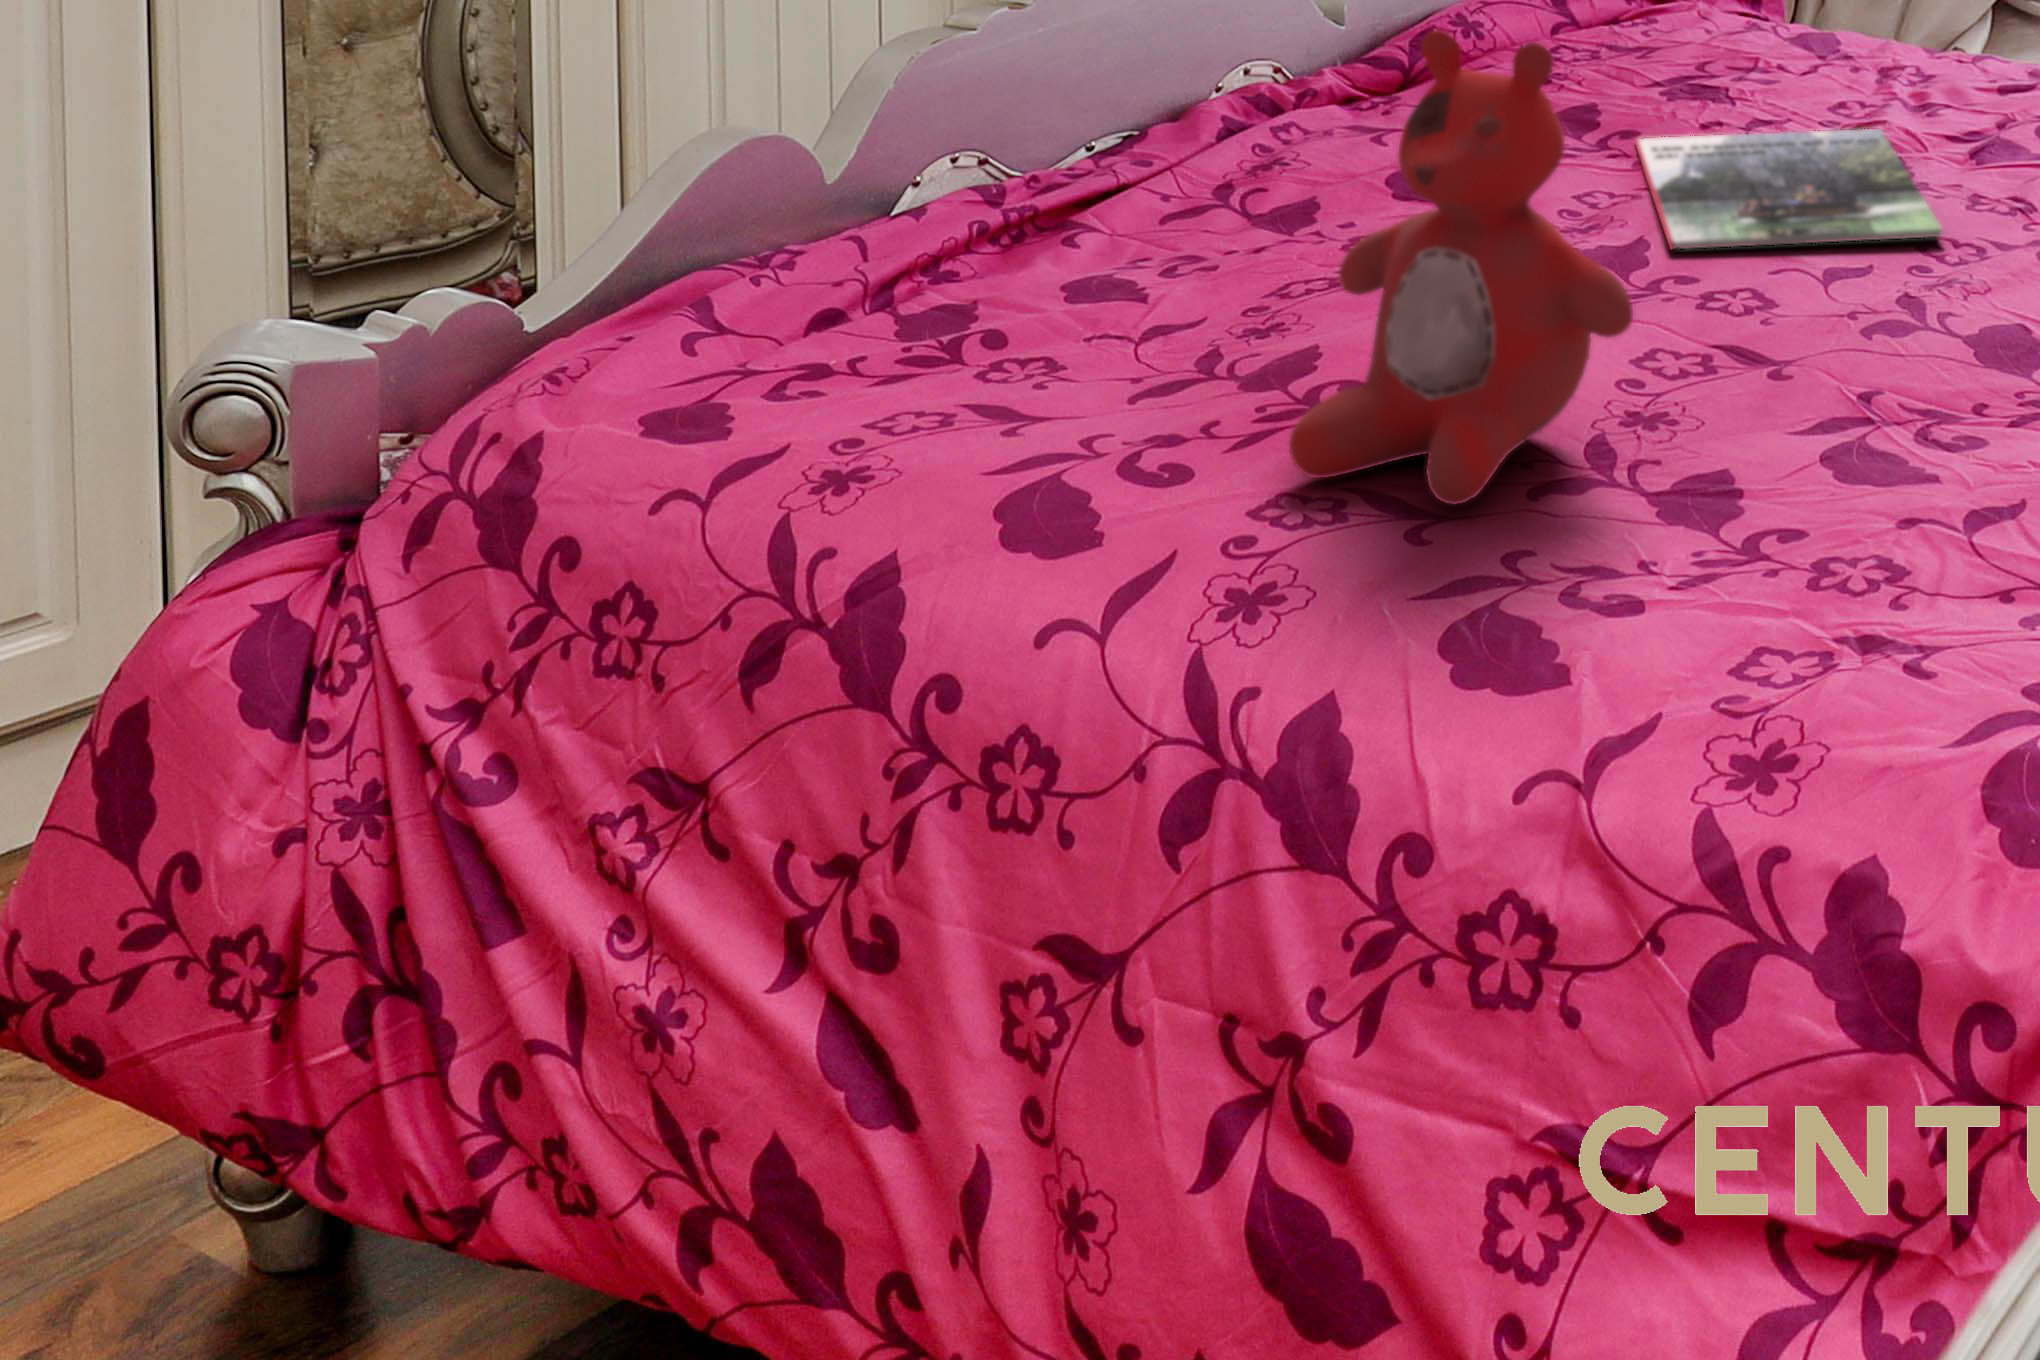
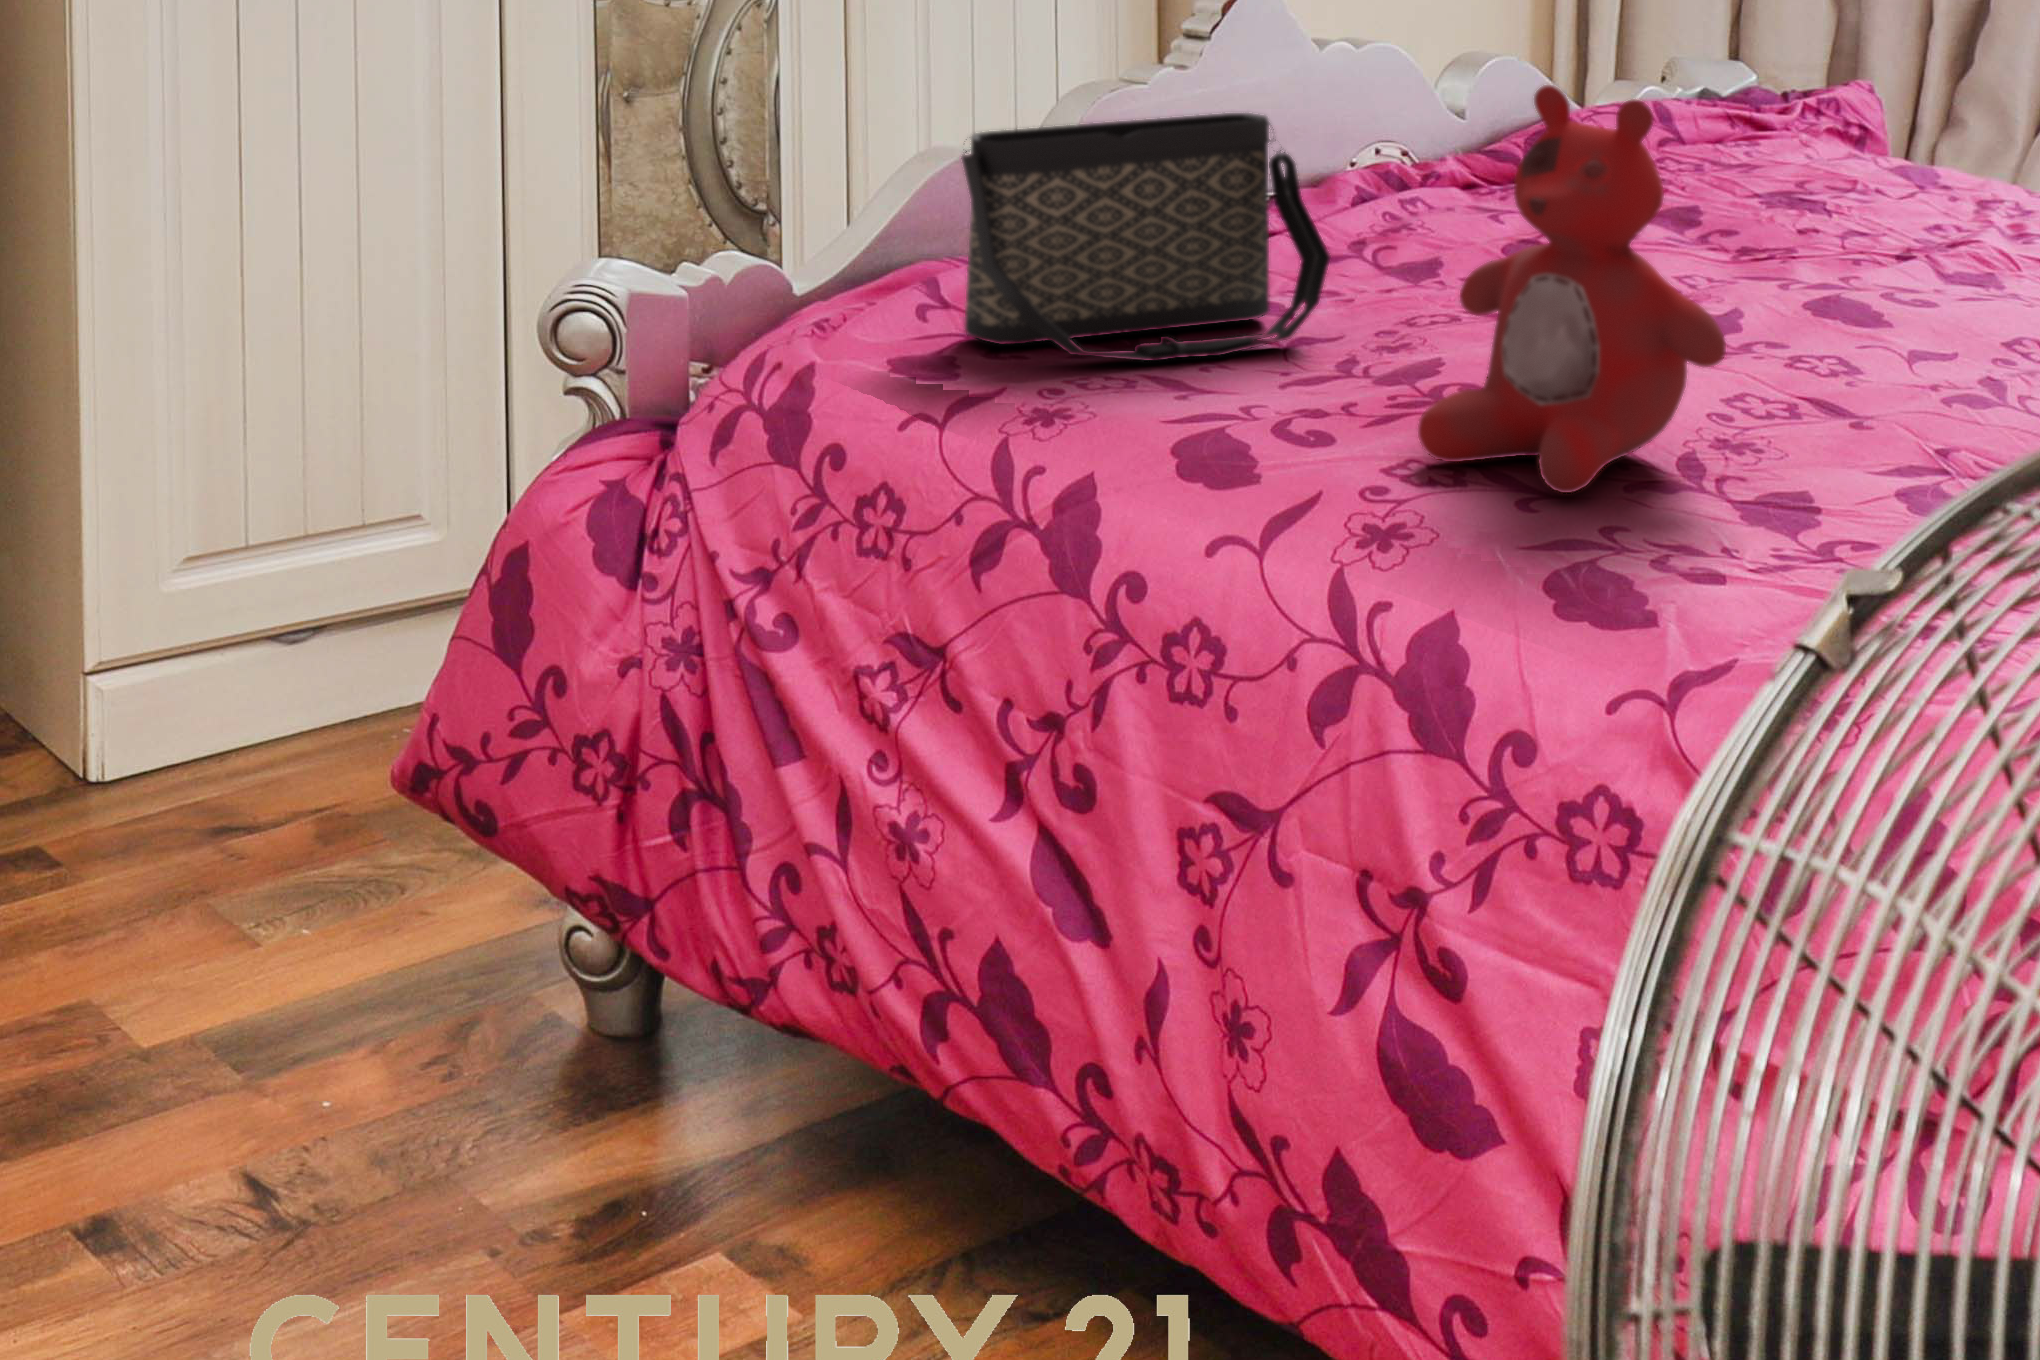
handbag: none [741,68,1195,384] -> present [961,113,1330,361]
magazine: present [1635,129,1943,249] -> none [1731,237,2035,343]

